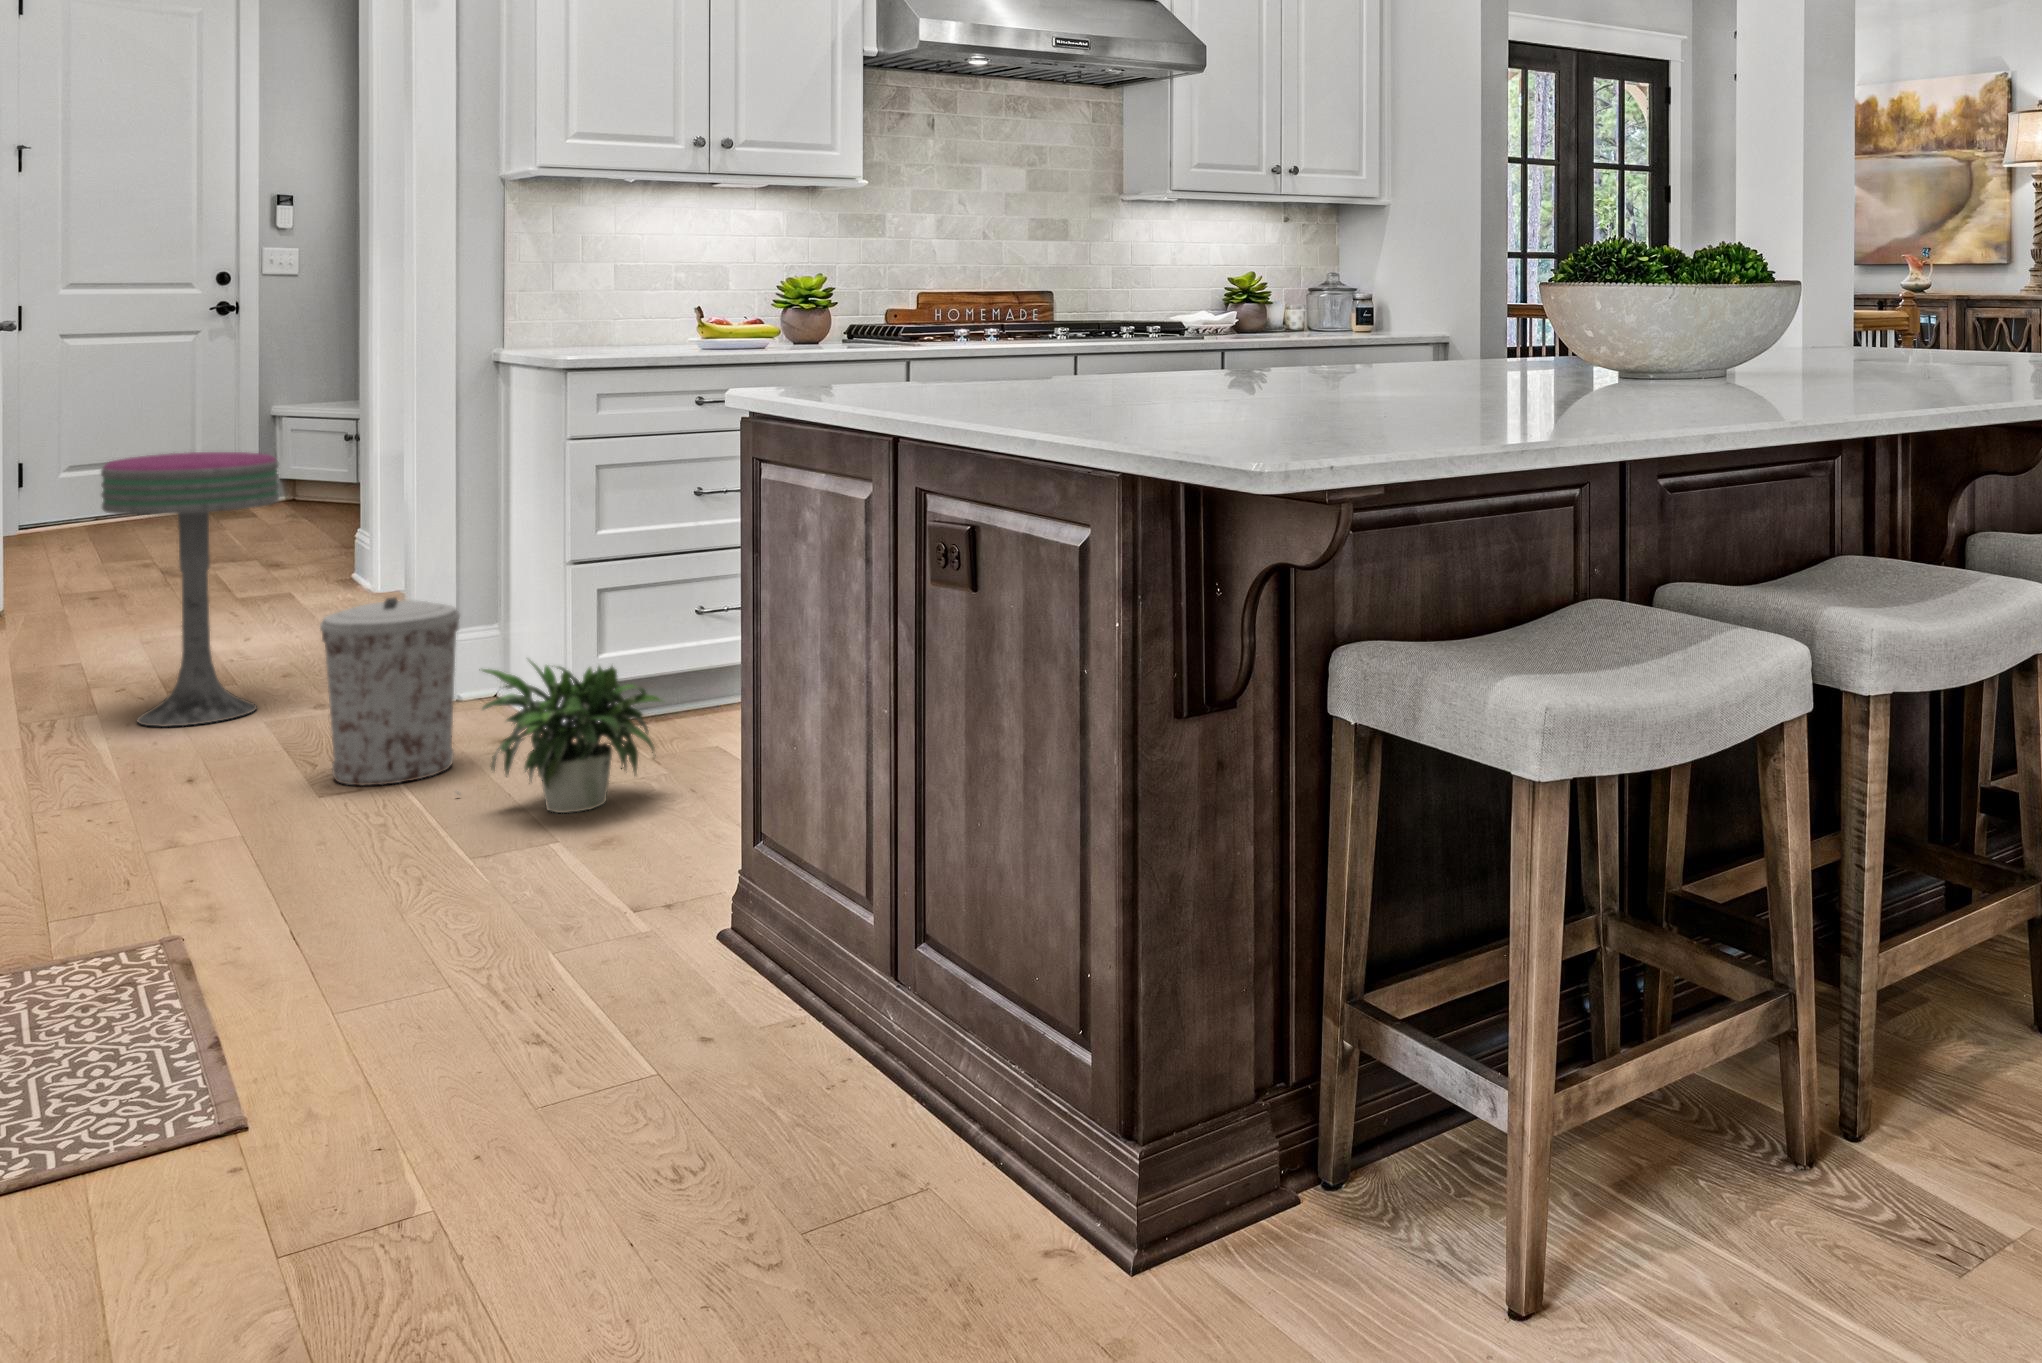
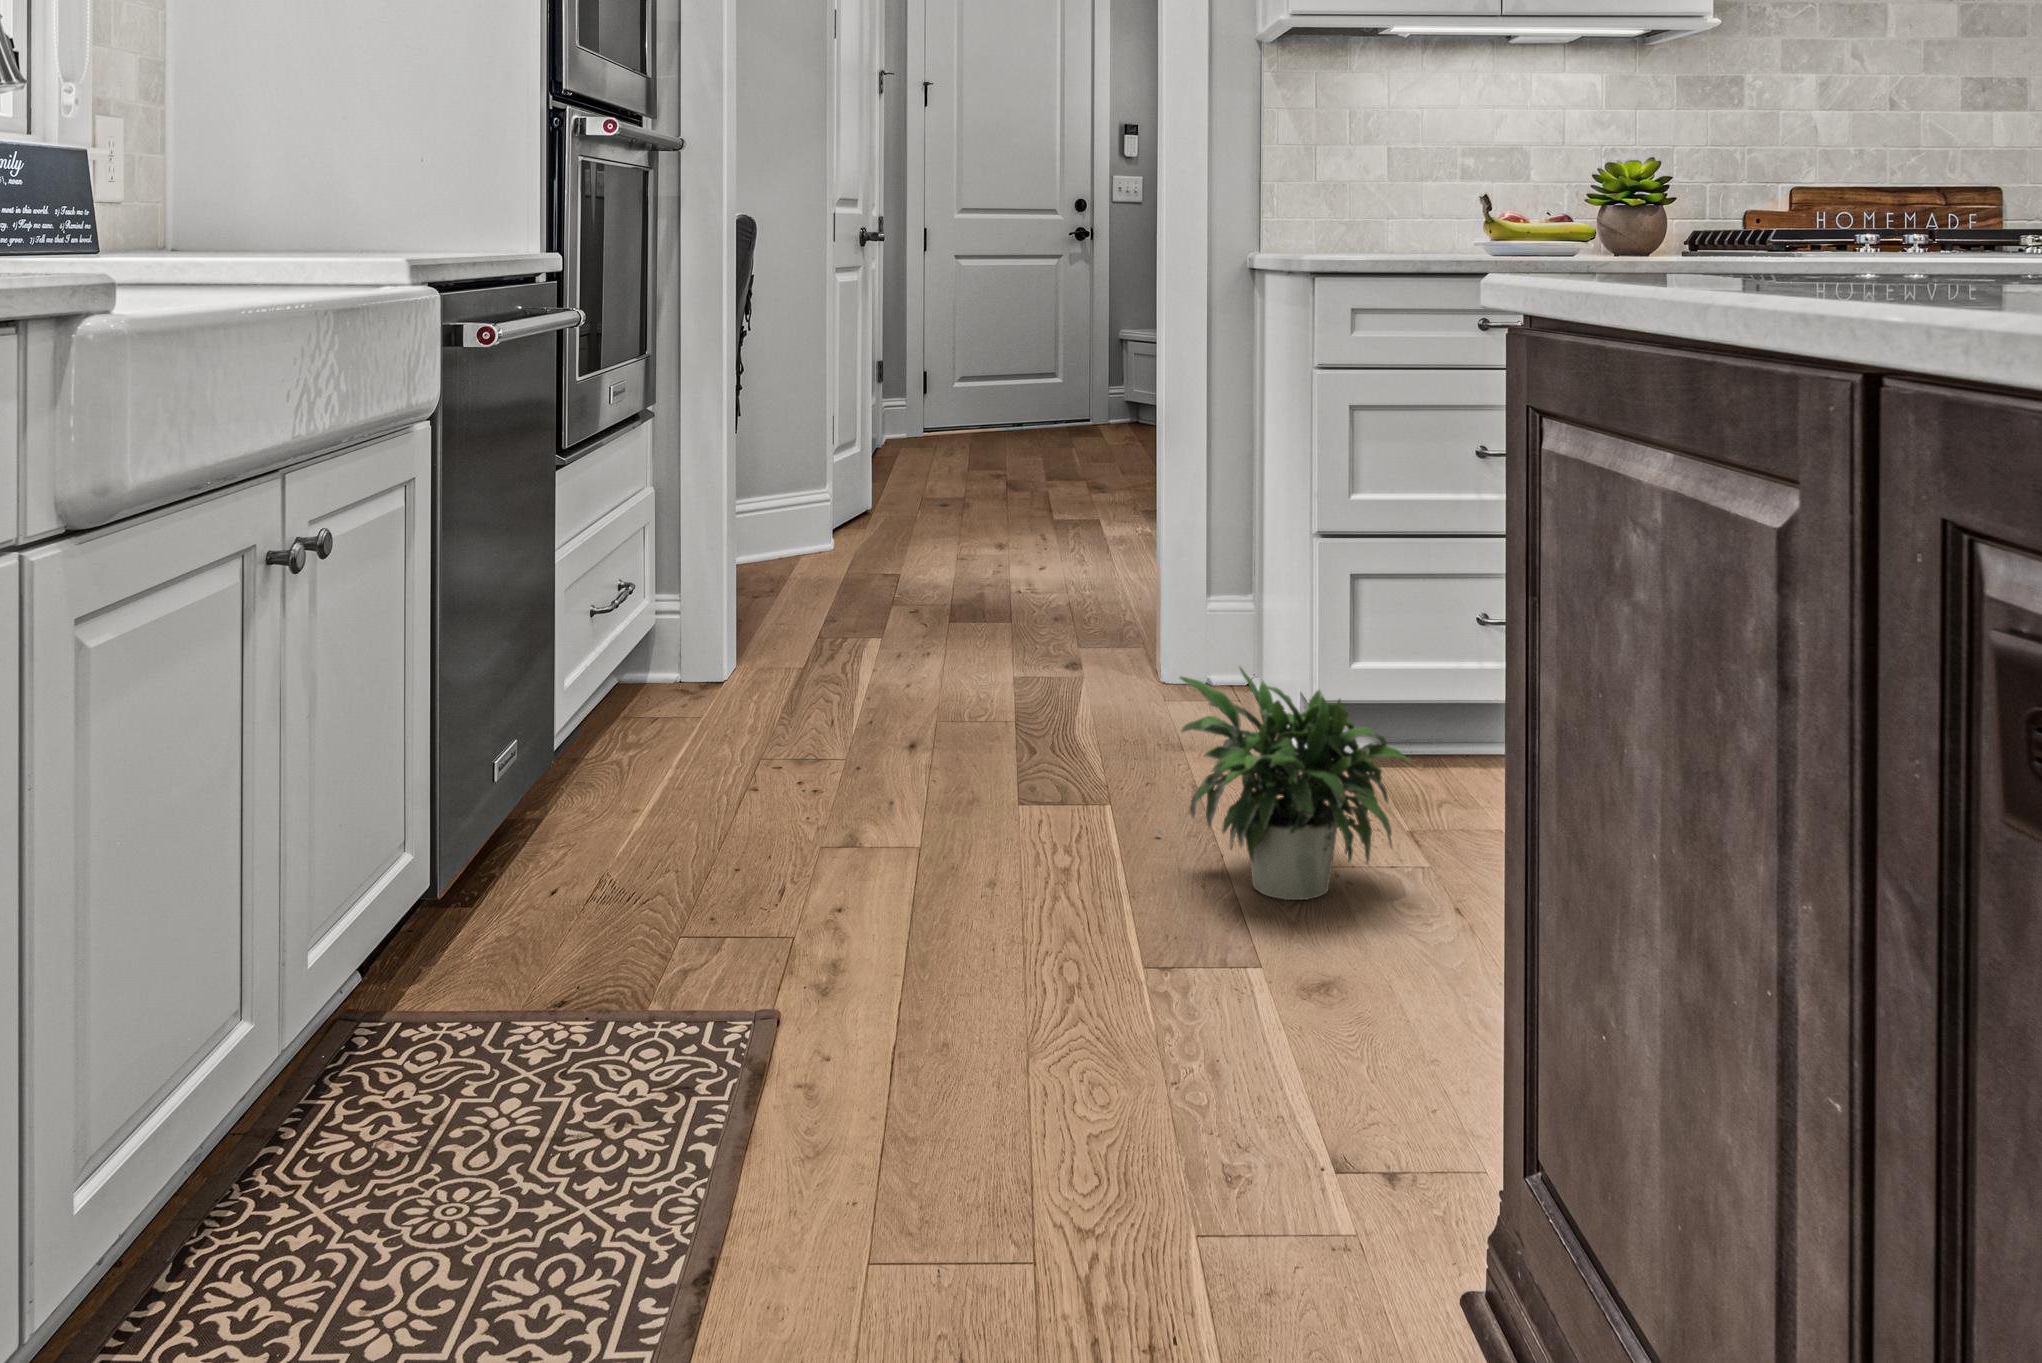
bar stool: present [101,452,279,727] -> none [880,370,1038,670]
trash can: present [320,597,460,786] -> none [1032,559,1181,797]

